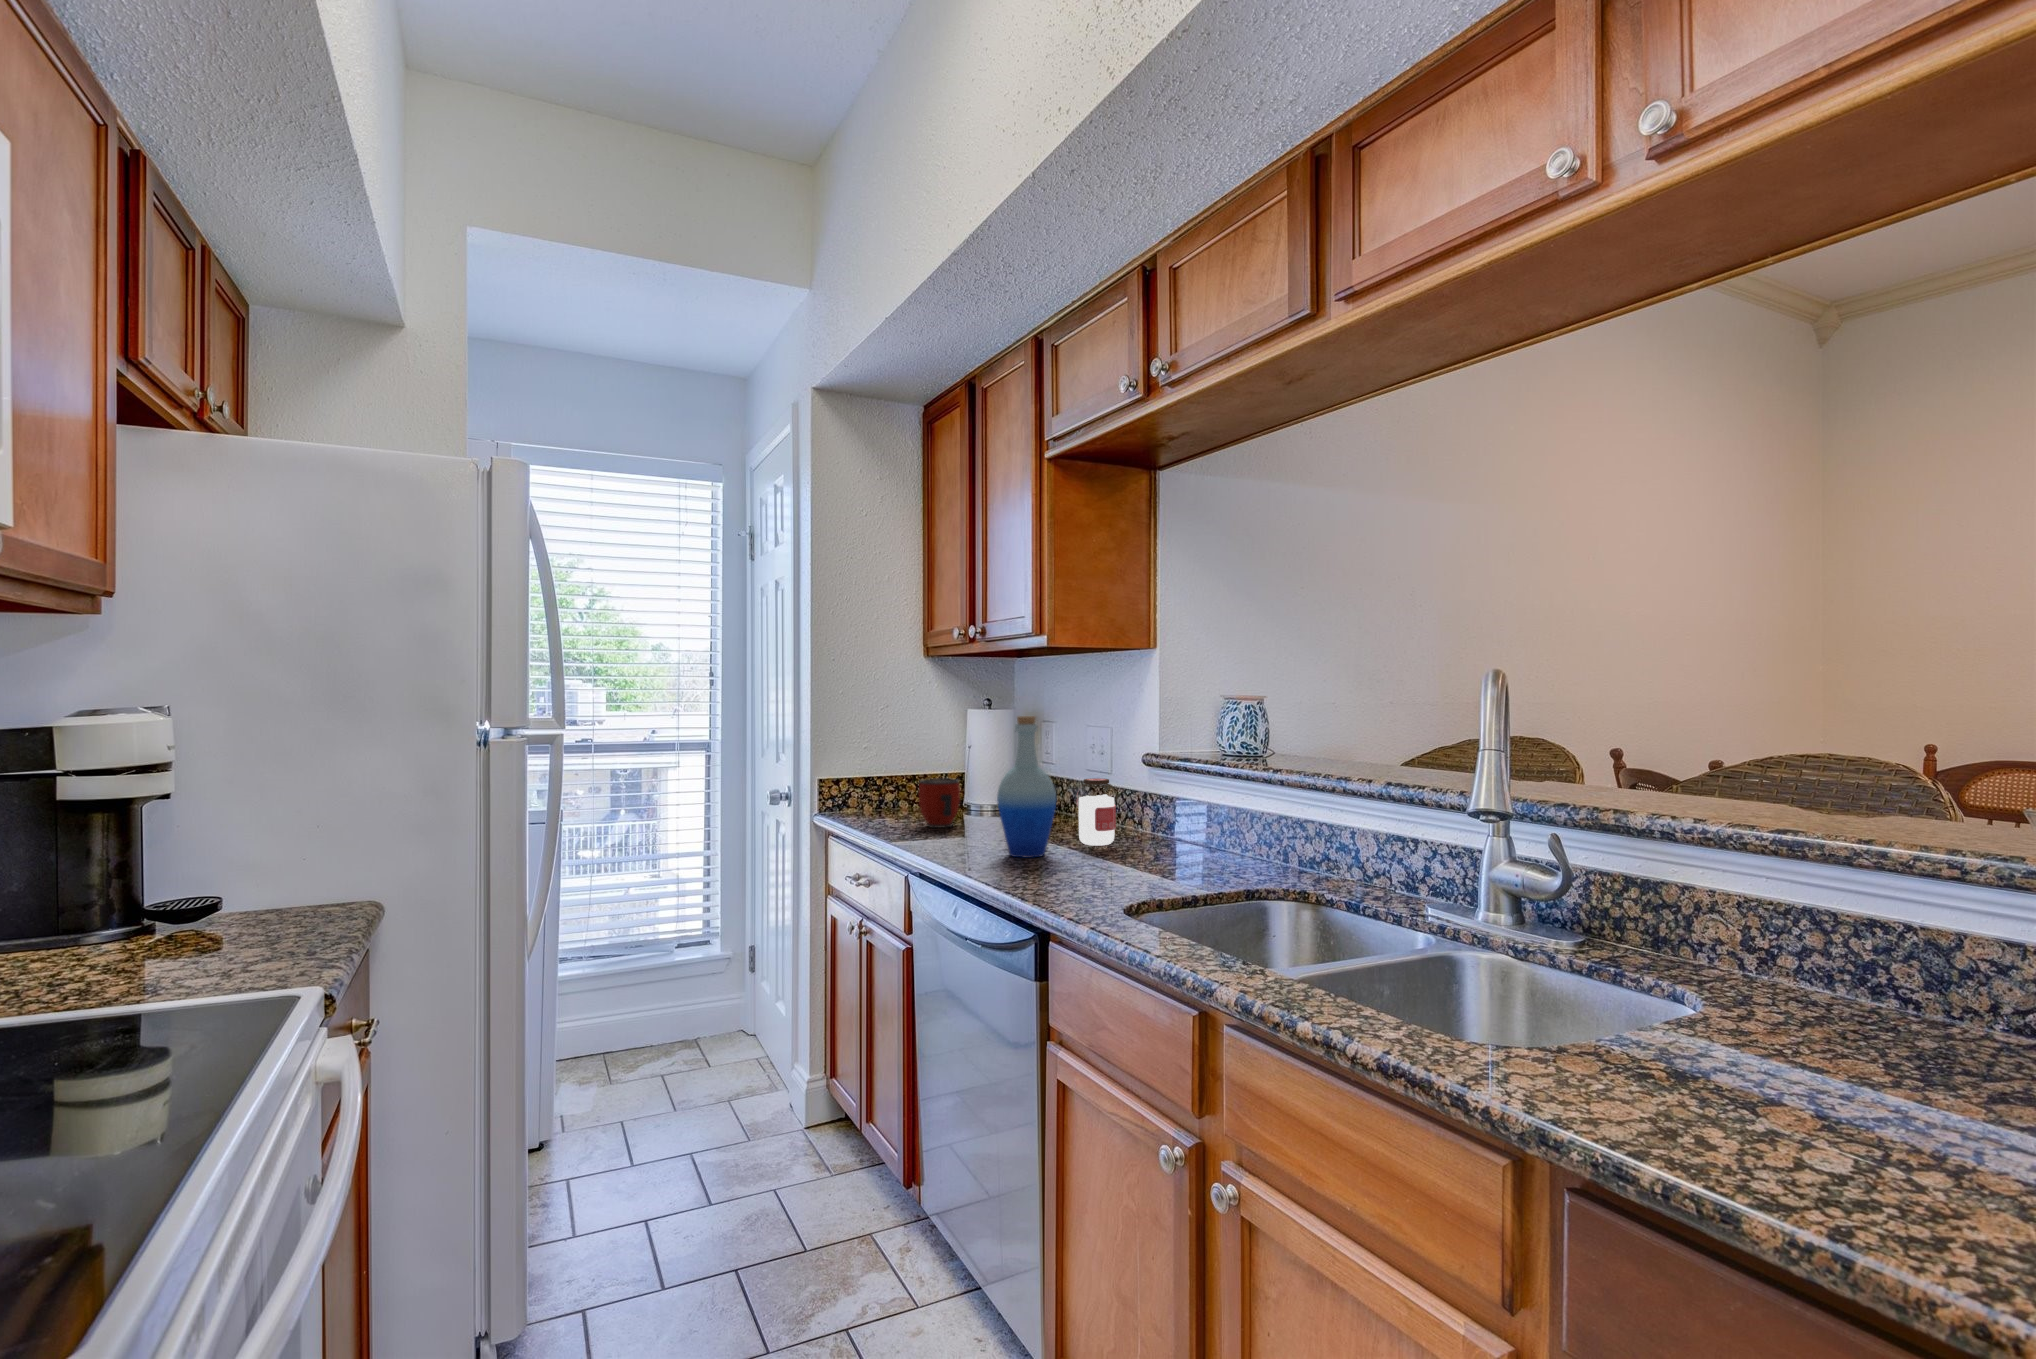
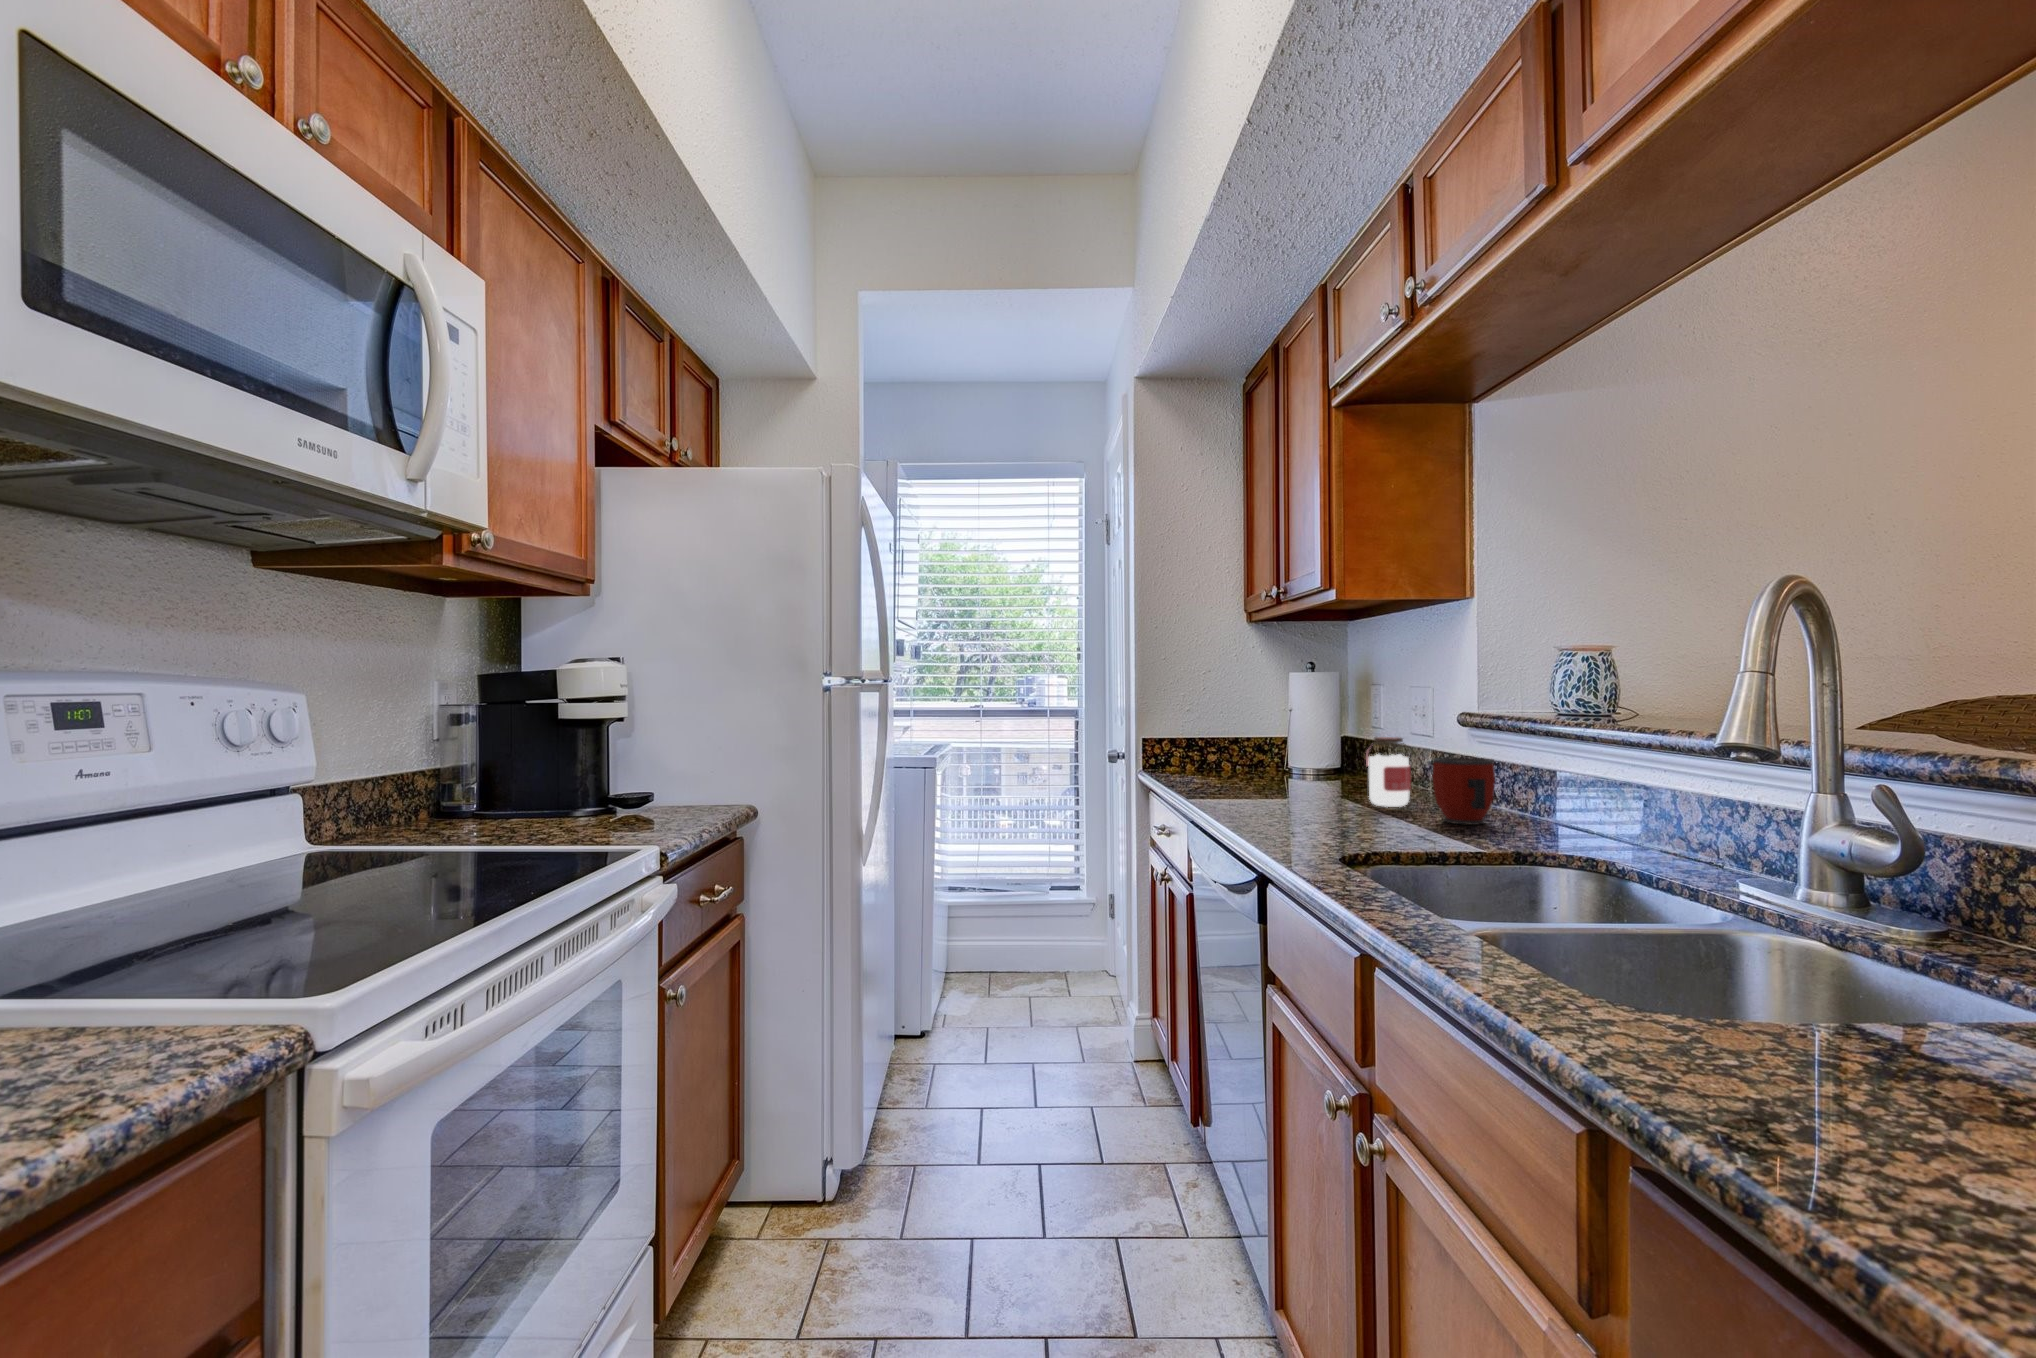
bottle: present [997,716,1056,857] -> none [1270,670,1333,812]
mug: present [918,778,960,828] -> present [1433,757,1495,825]

